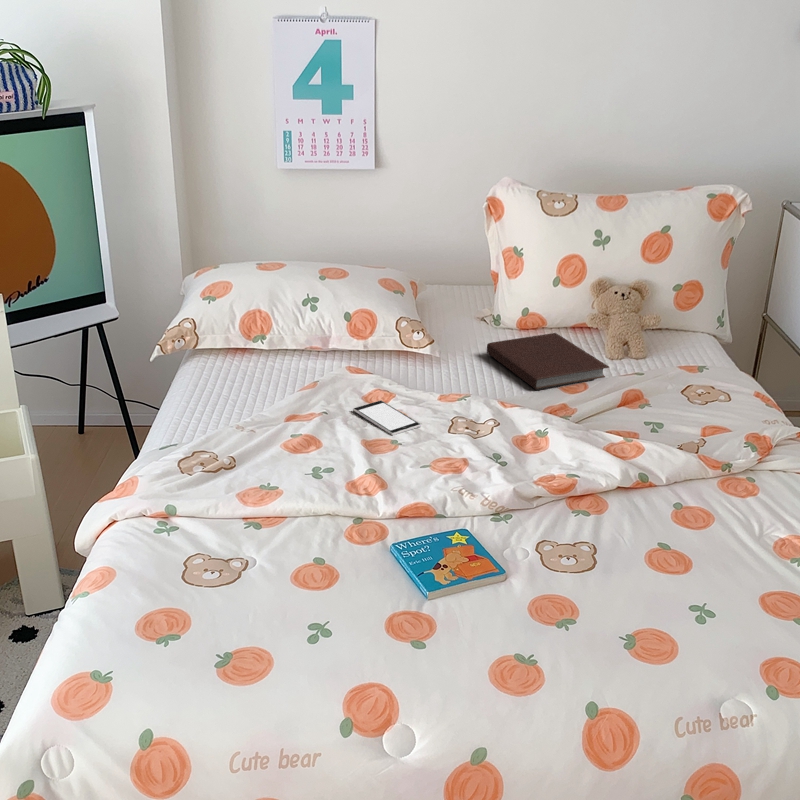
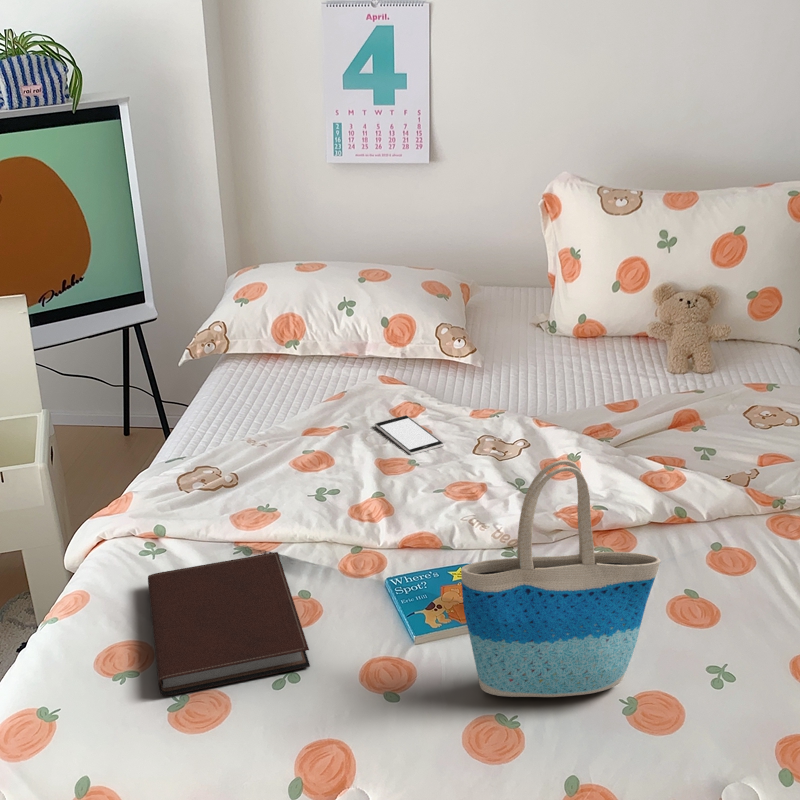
notebook: present [487,333,609,390] -> present [148,552,310,696]
tote bag: none [485,423,656,640] -> present [461,460,660,697]

